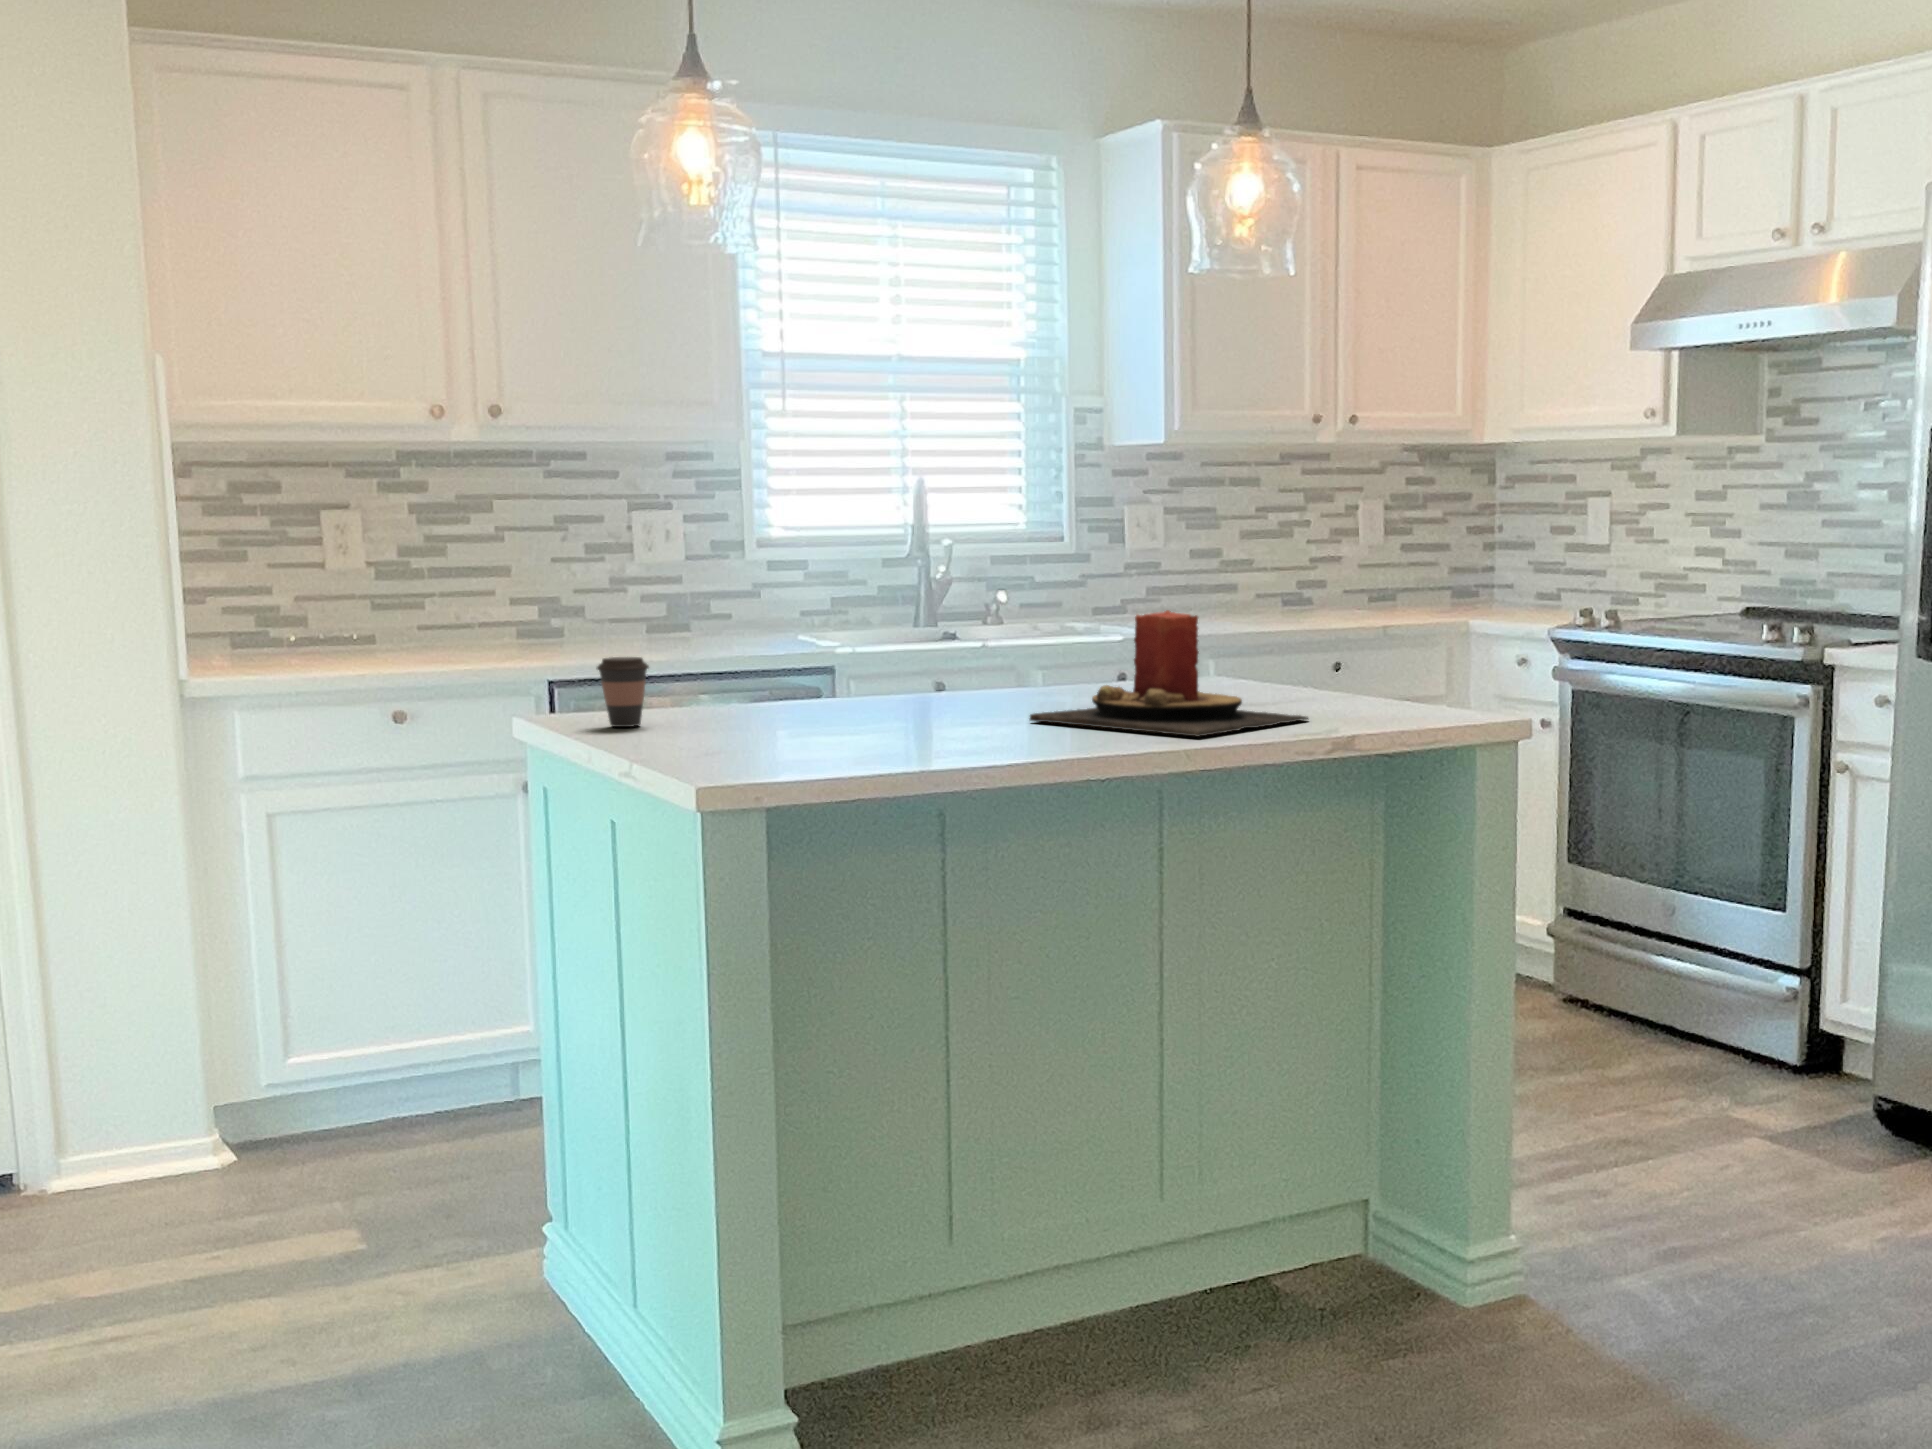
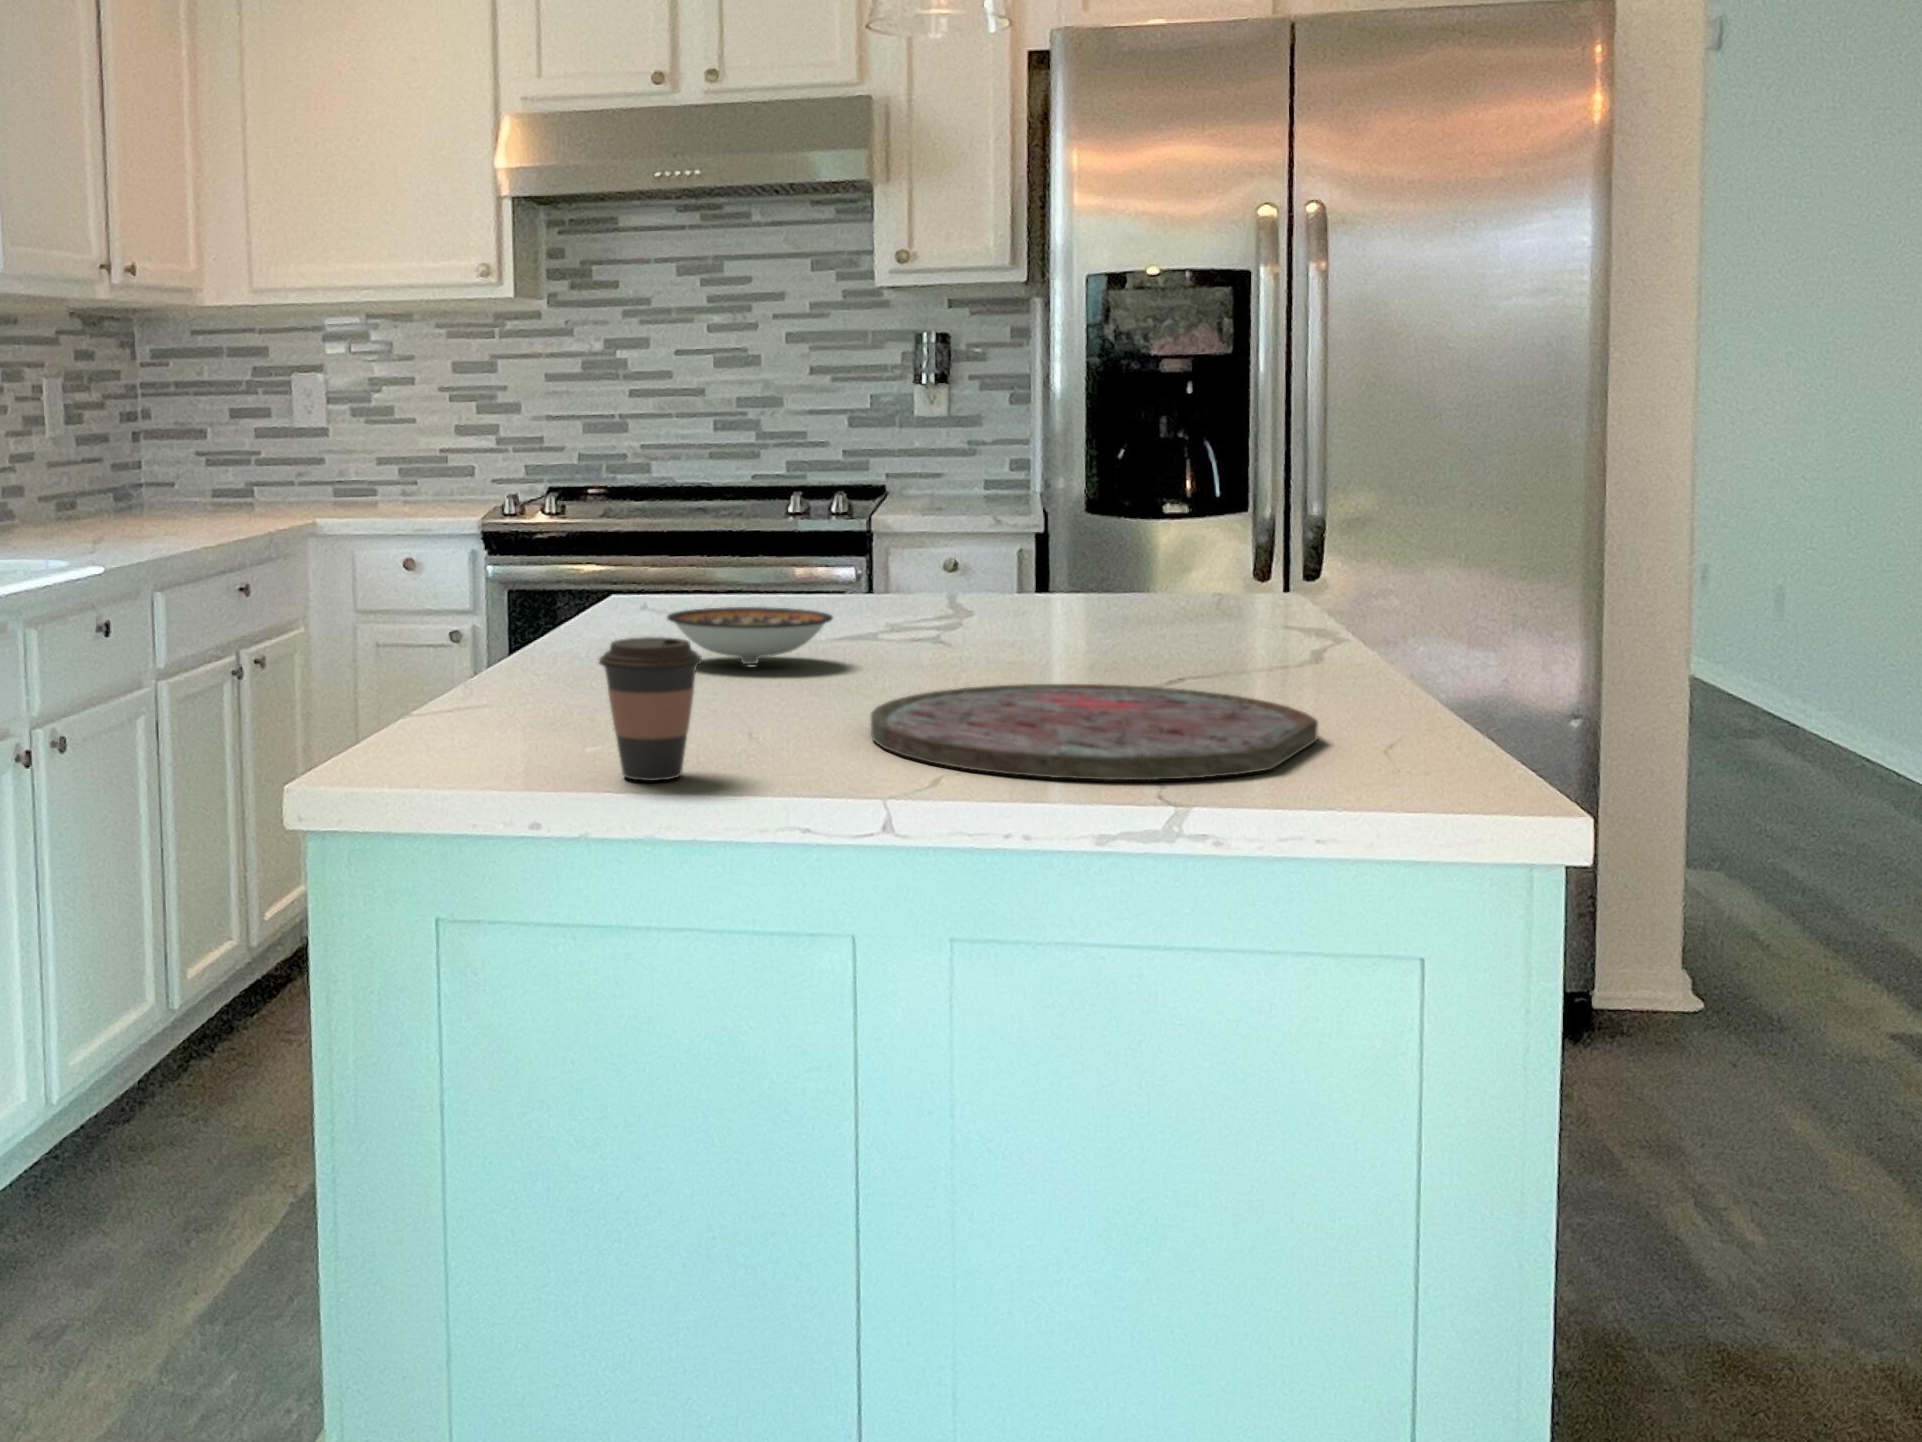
candle: present [1030,610,1308,737] -> none [921,493,1318,672]
bowl: none [935,669,1024,704] -> present [667,607,833,664]
cutting board: none [700,715,953,756] -> present [871,684,1318,780]

